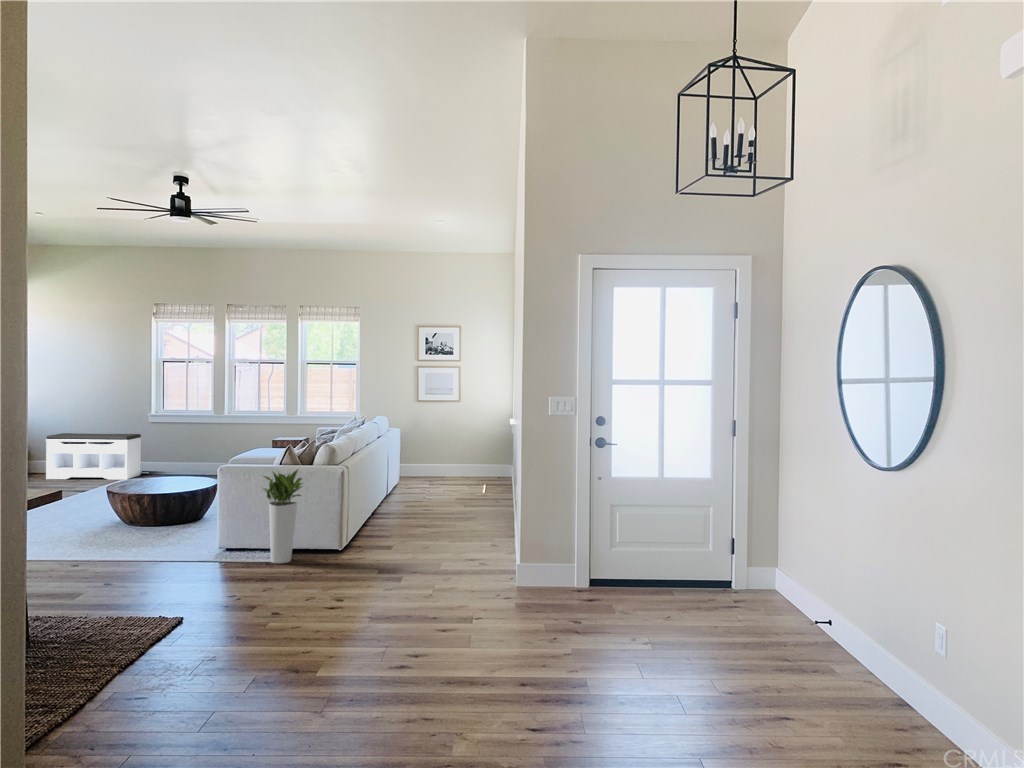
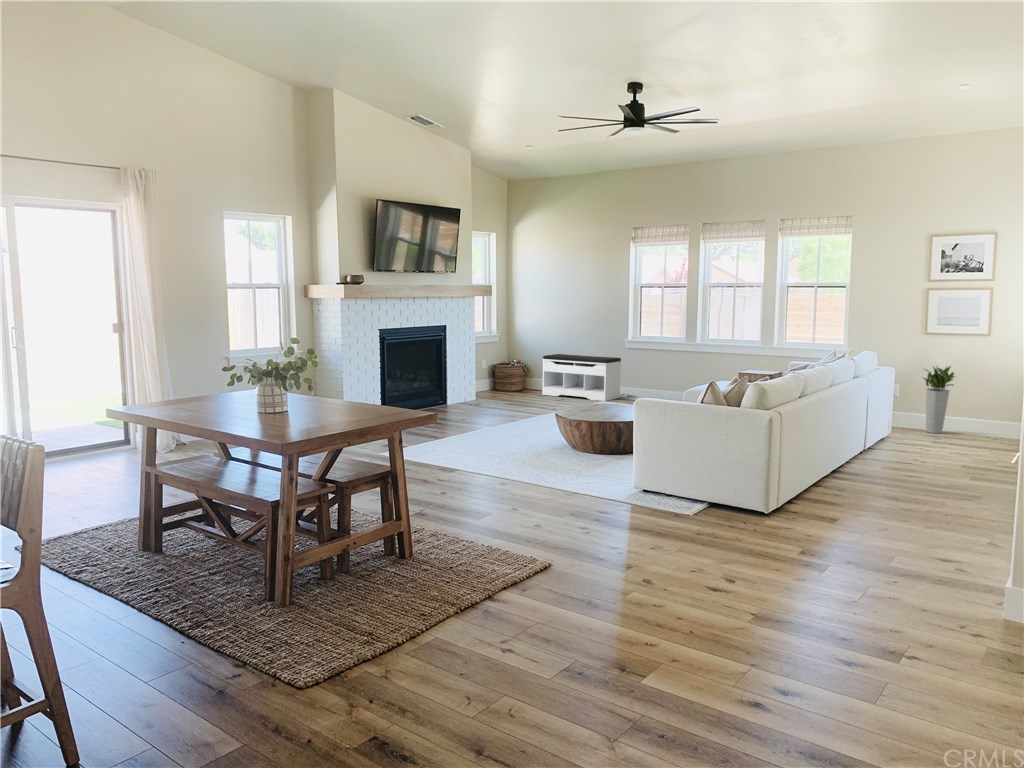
planter: present [264,470,303,563] -> present [924,366,954,433]

